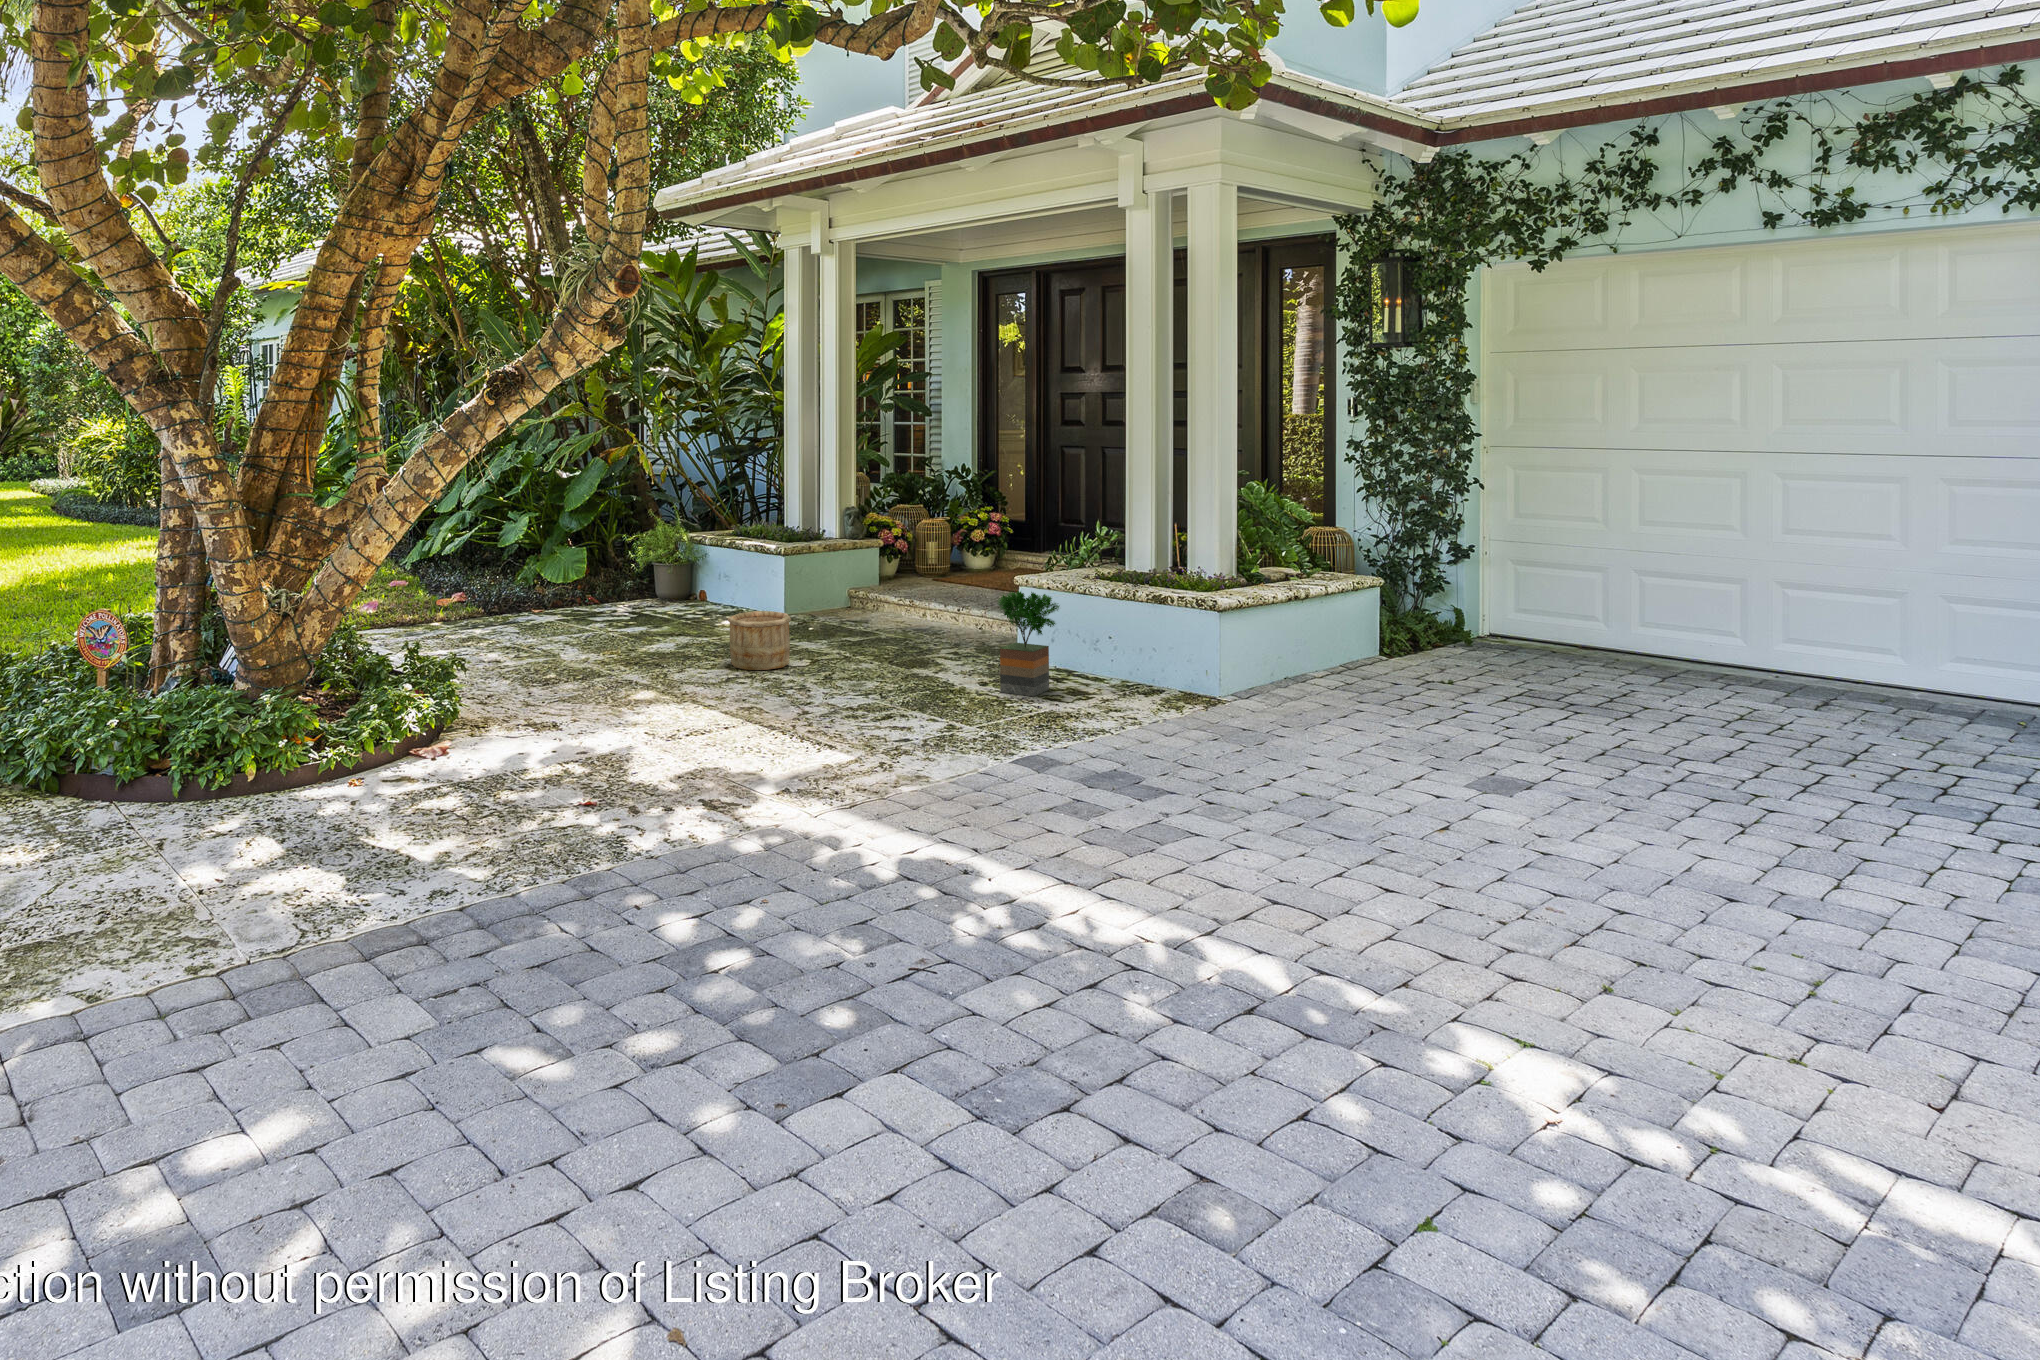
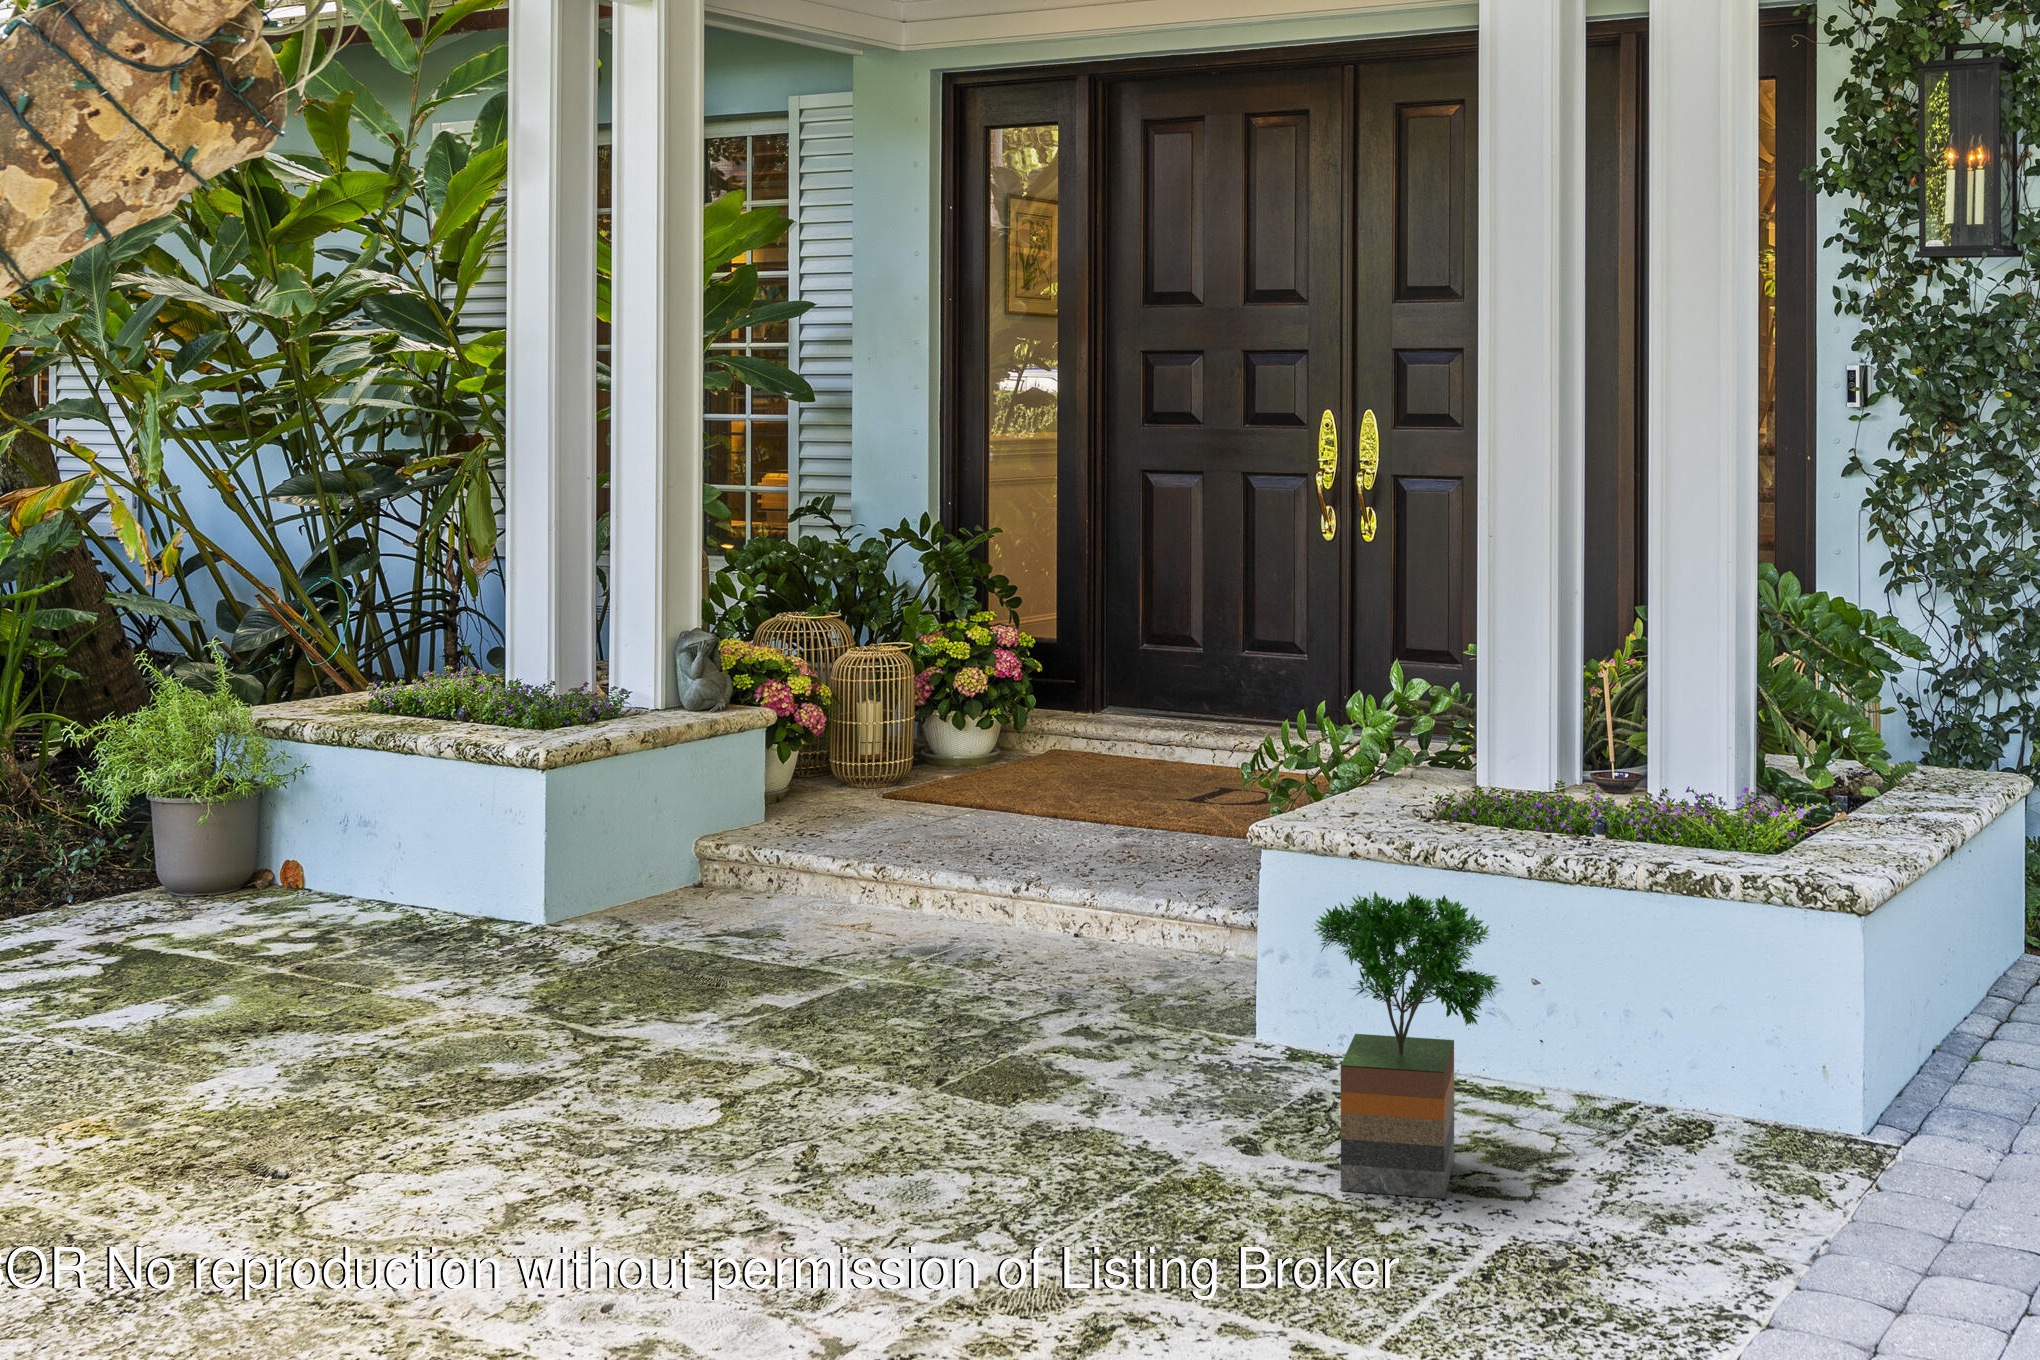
wooden bucket: present [728,611,791,670] -> none [468,977,668,1179]

